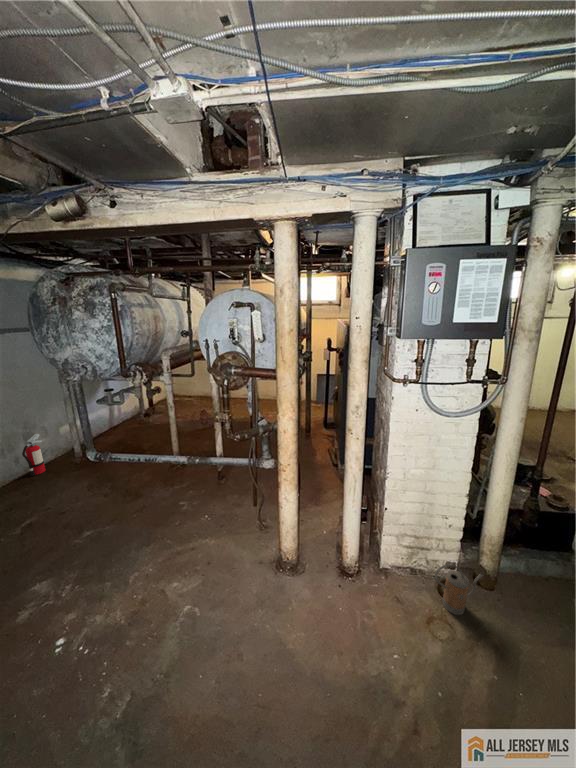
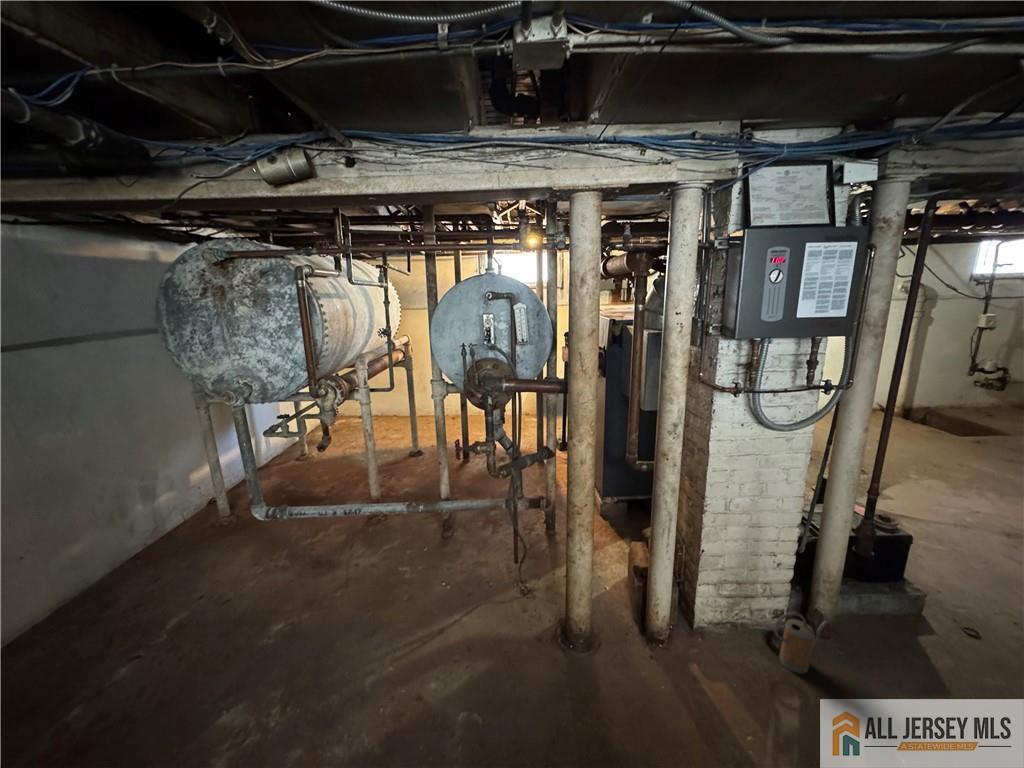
fire extinguisher: present [22,434,45,476] -> none [145,486,179,550]

